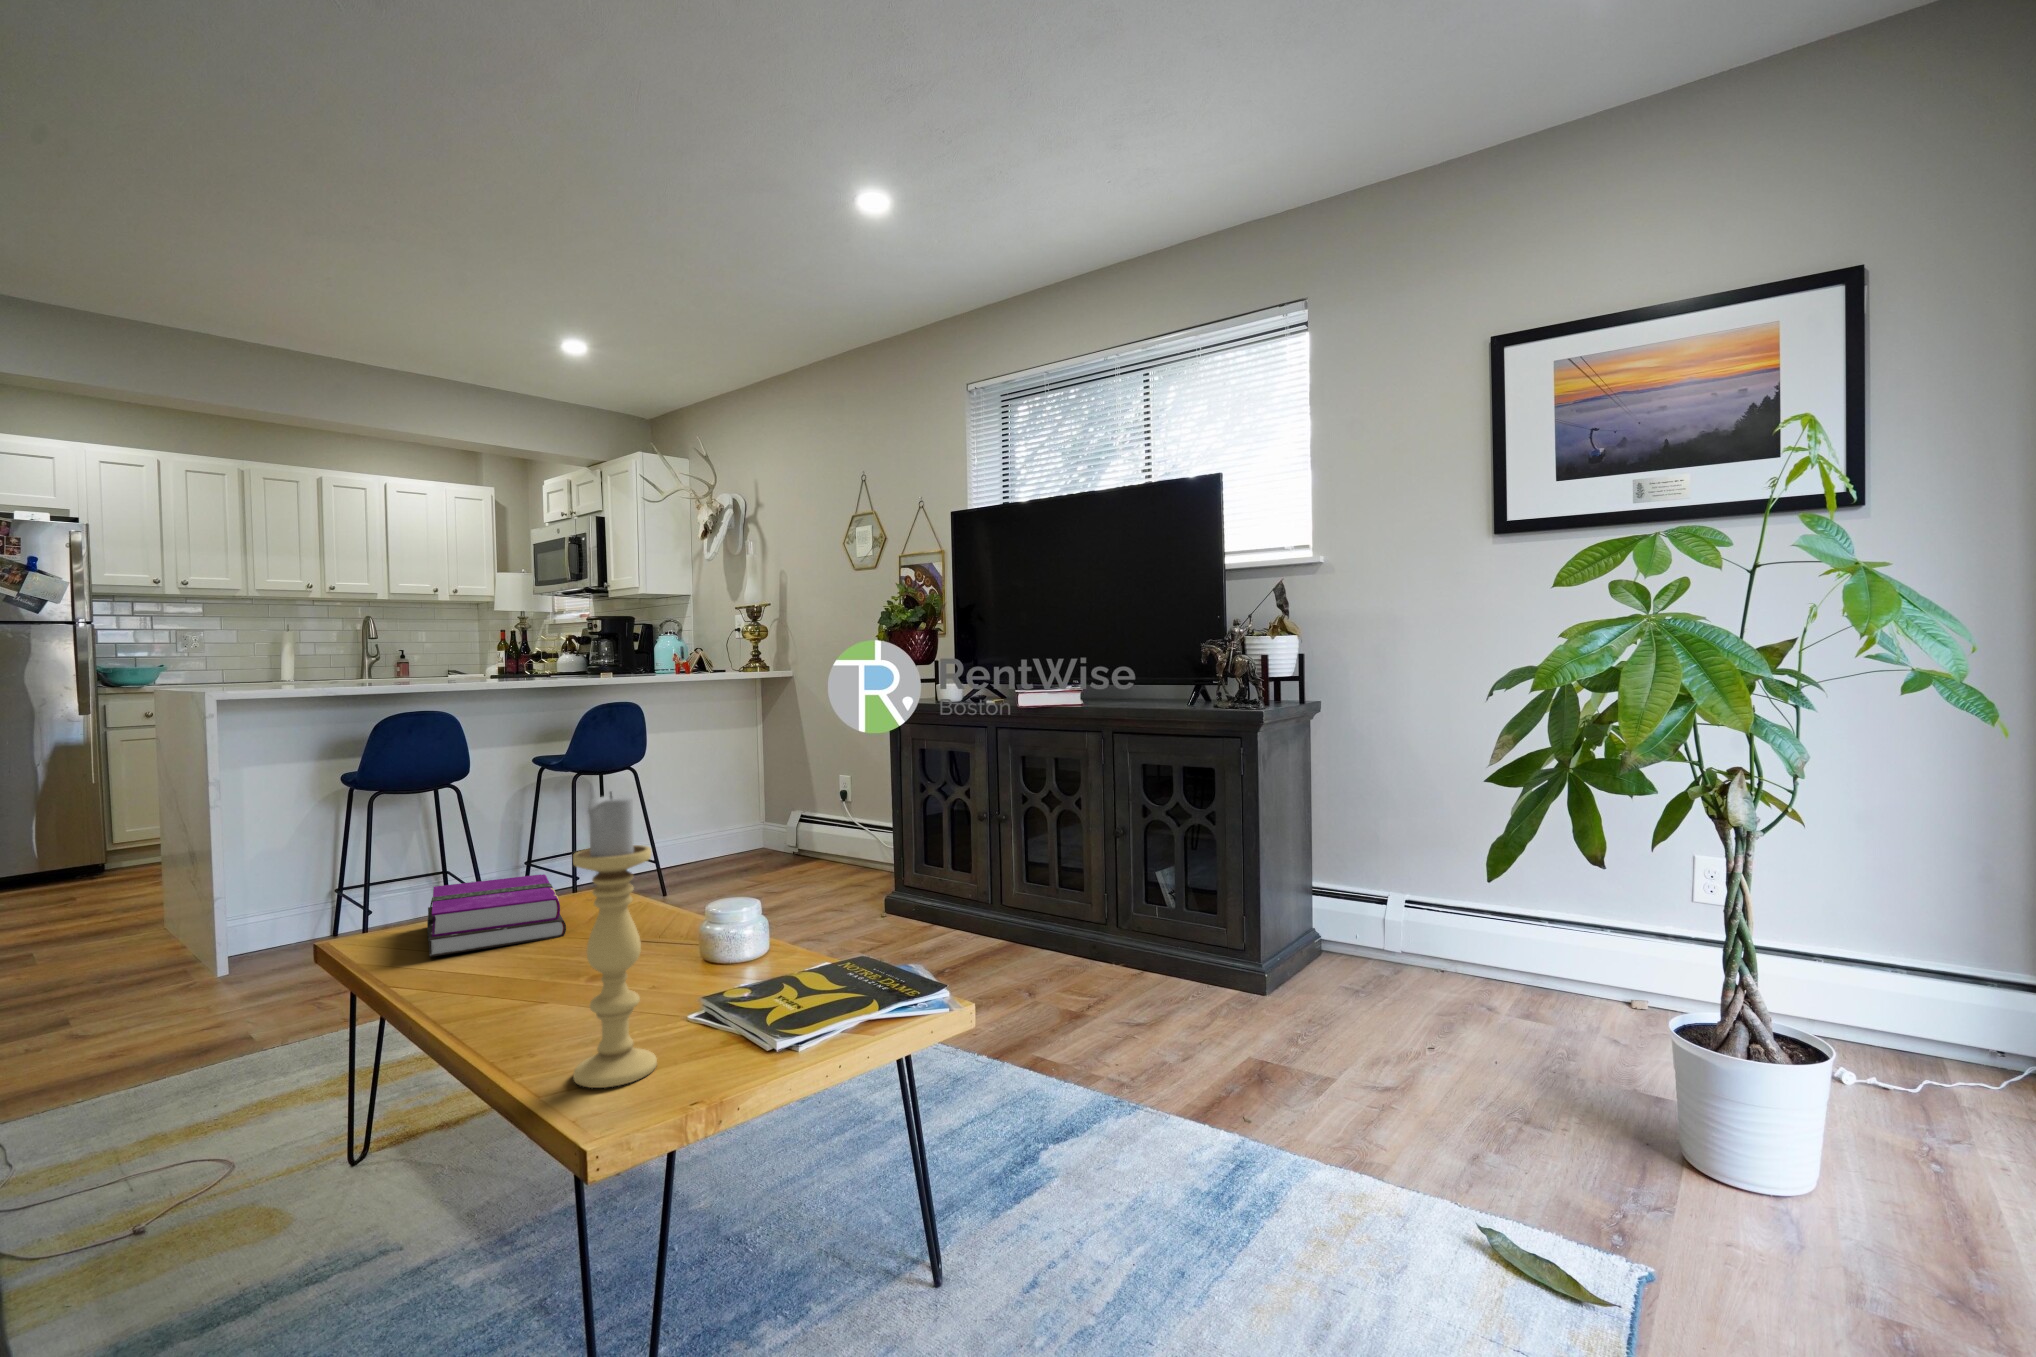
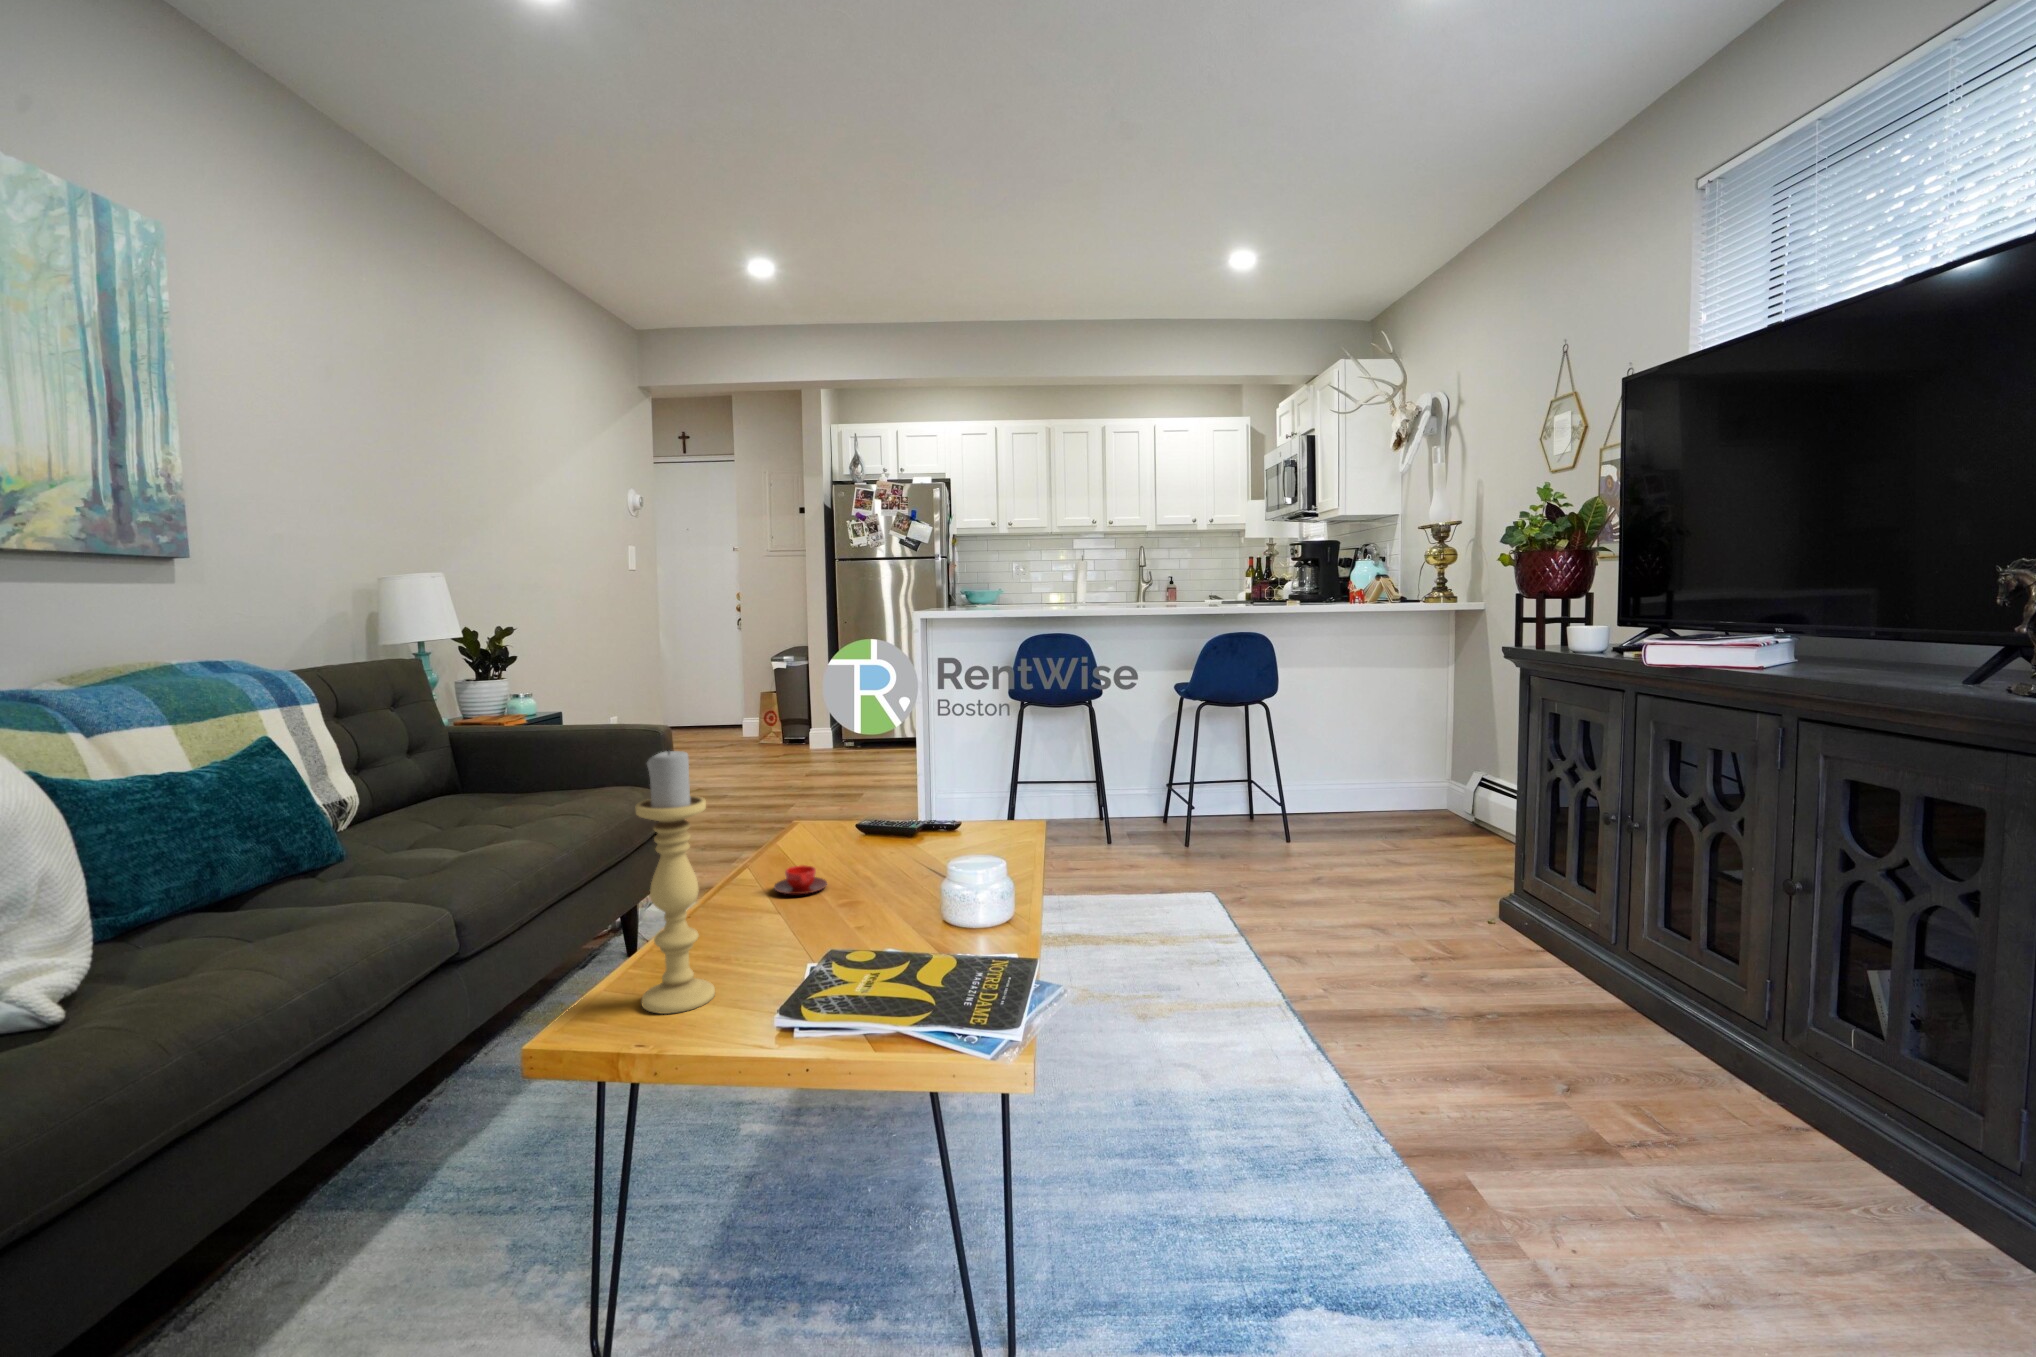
hardback book: present [427,874,566,957] -> none [827,795,969,861]
teacup: none [453,956,524,991] -> present [774,865,827,894]

